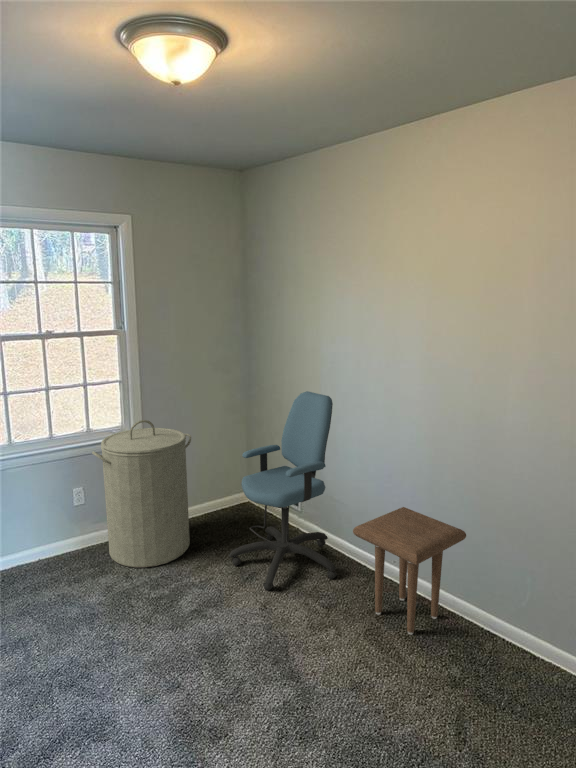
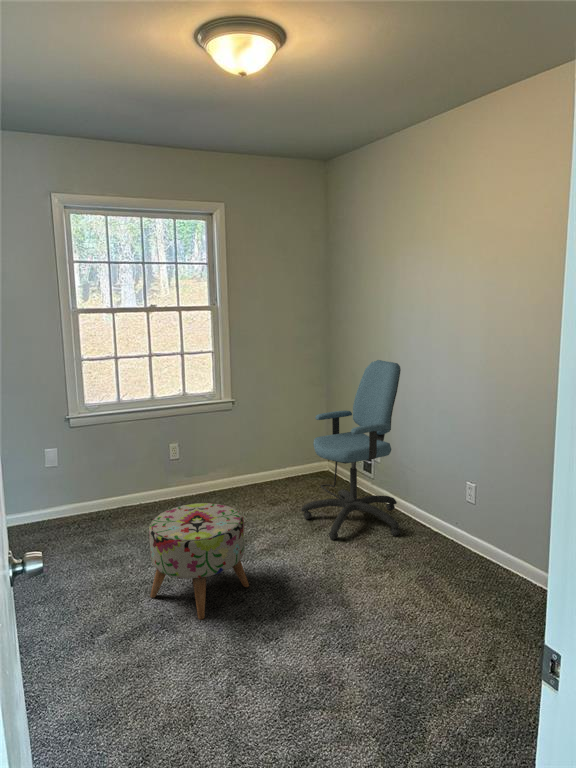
laundry hamper: present [92,420,191,568] -> none [185,384,272,515]
side table: present [353,507,466,635] -> none [410,468,523,584]
ottoman: none [62,573,184,724] -> present [149,503,249,620]

